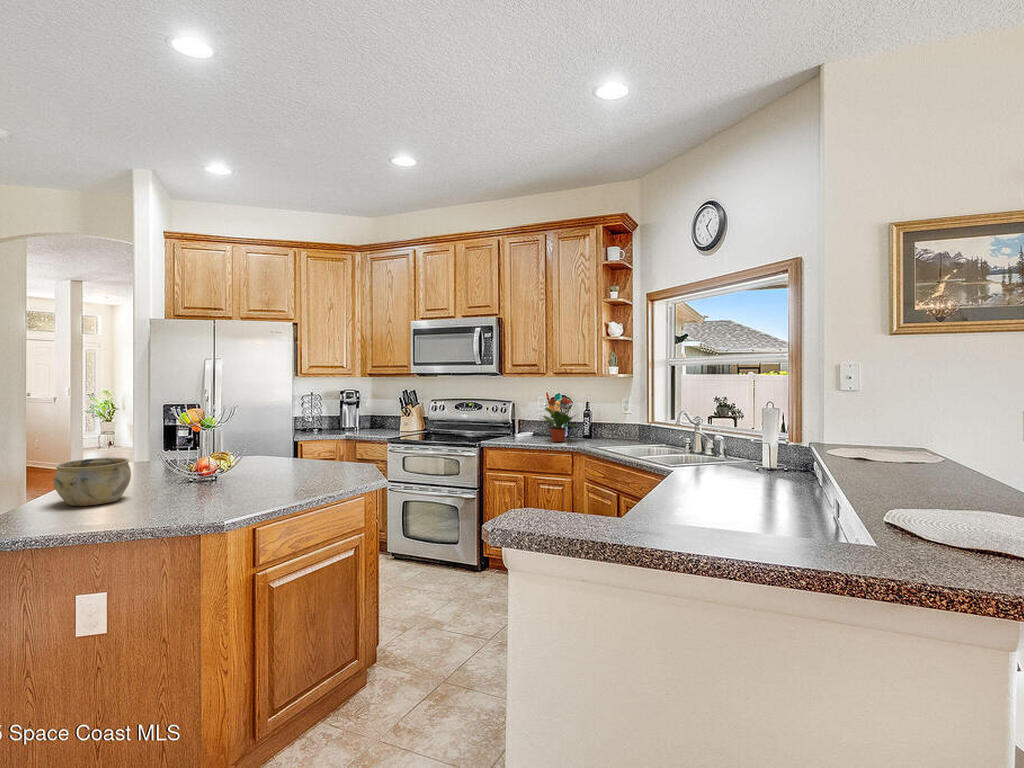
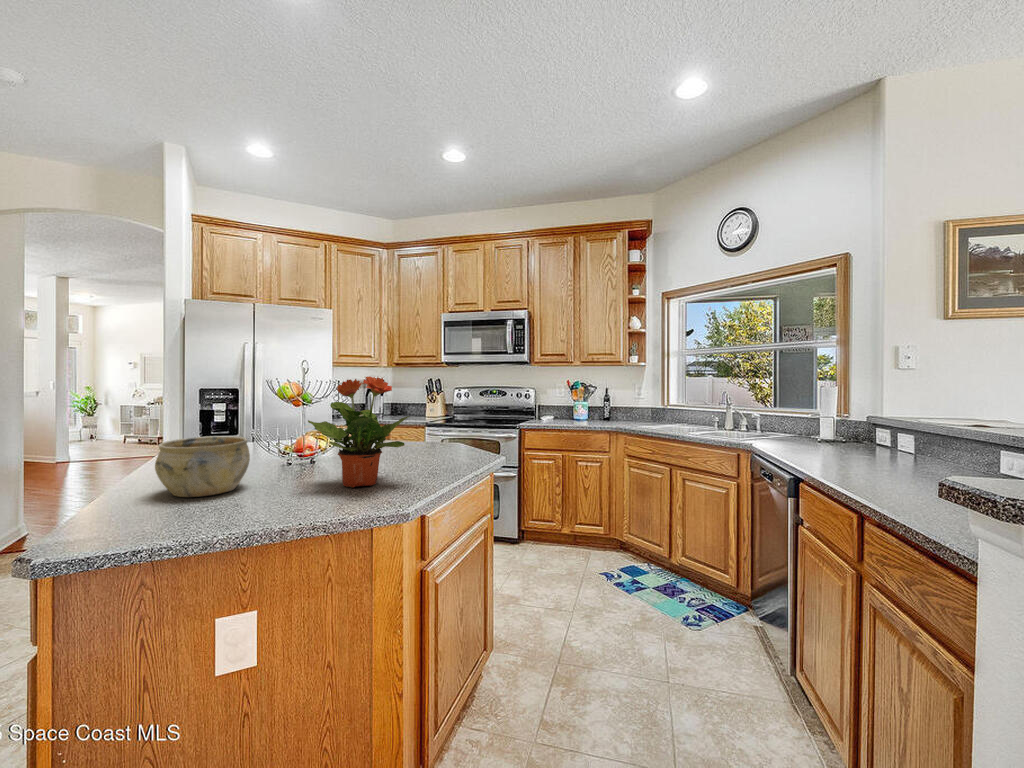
potted plant: present [543,398,576,442] -> present [308,377,409,487]

